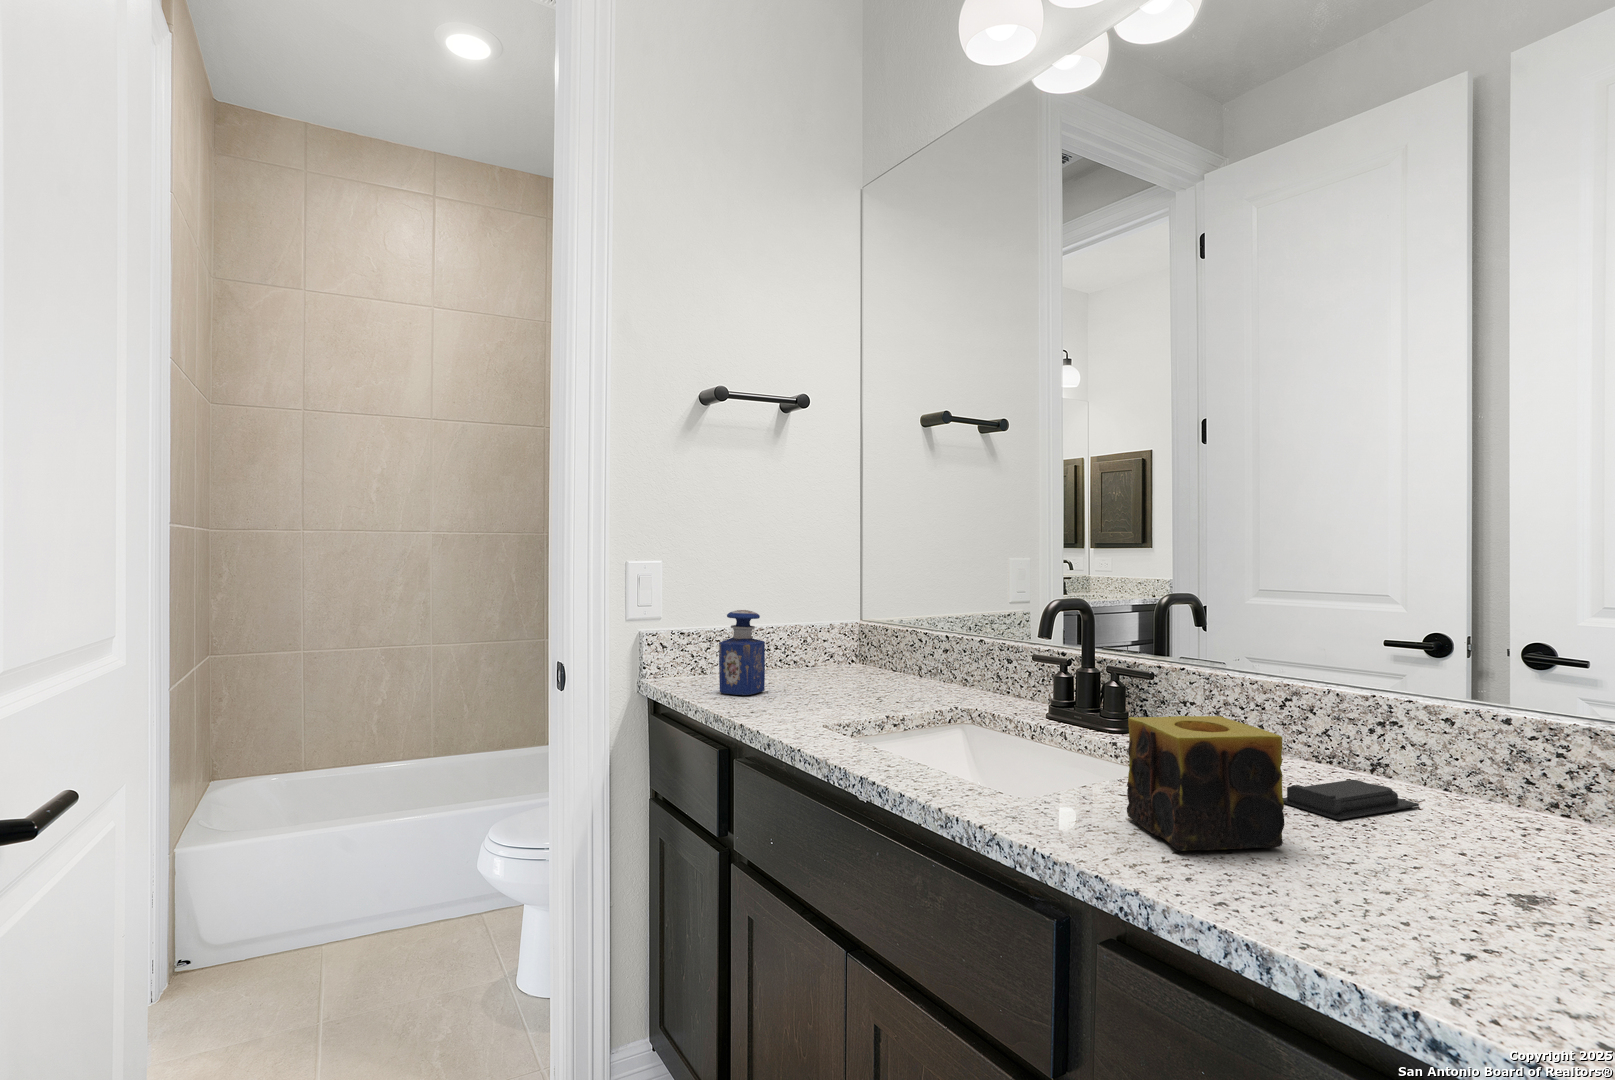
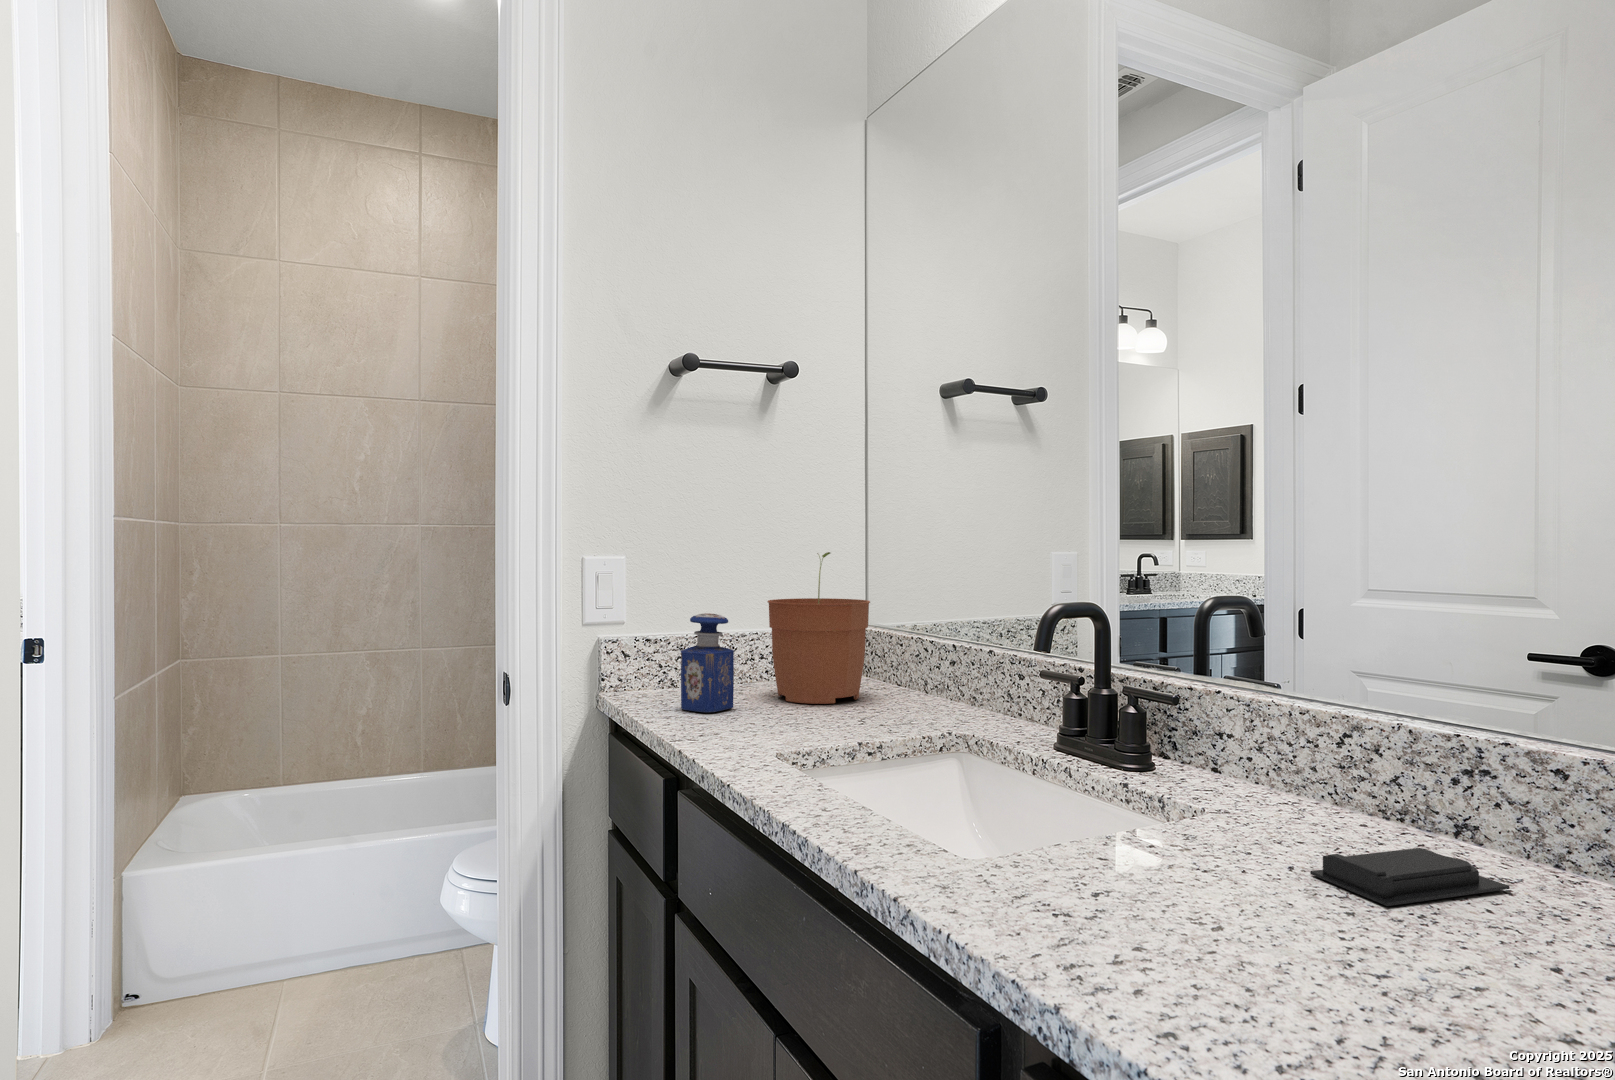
plant pot: none [786,556,874,686] -> present [768,552,870,704]
candle: present [1127,716,1285,851] -> none [1092,759,1294,948]

